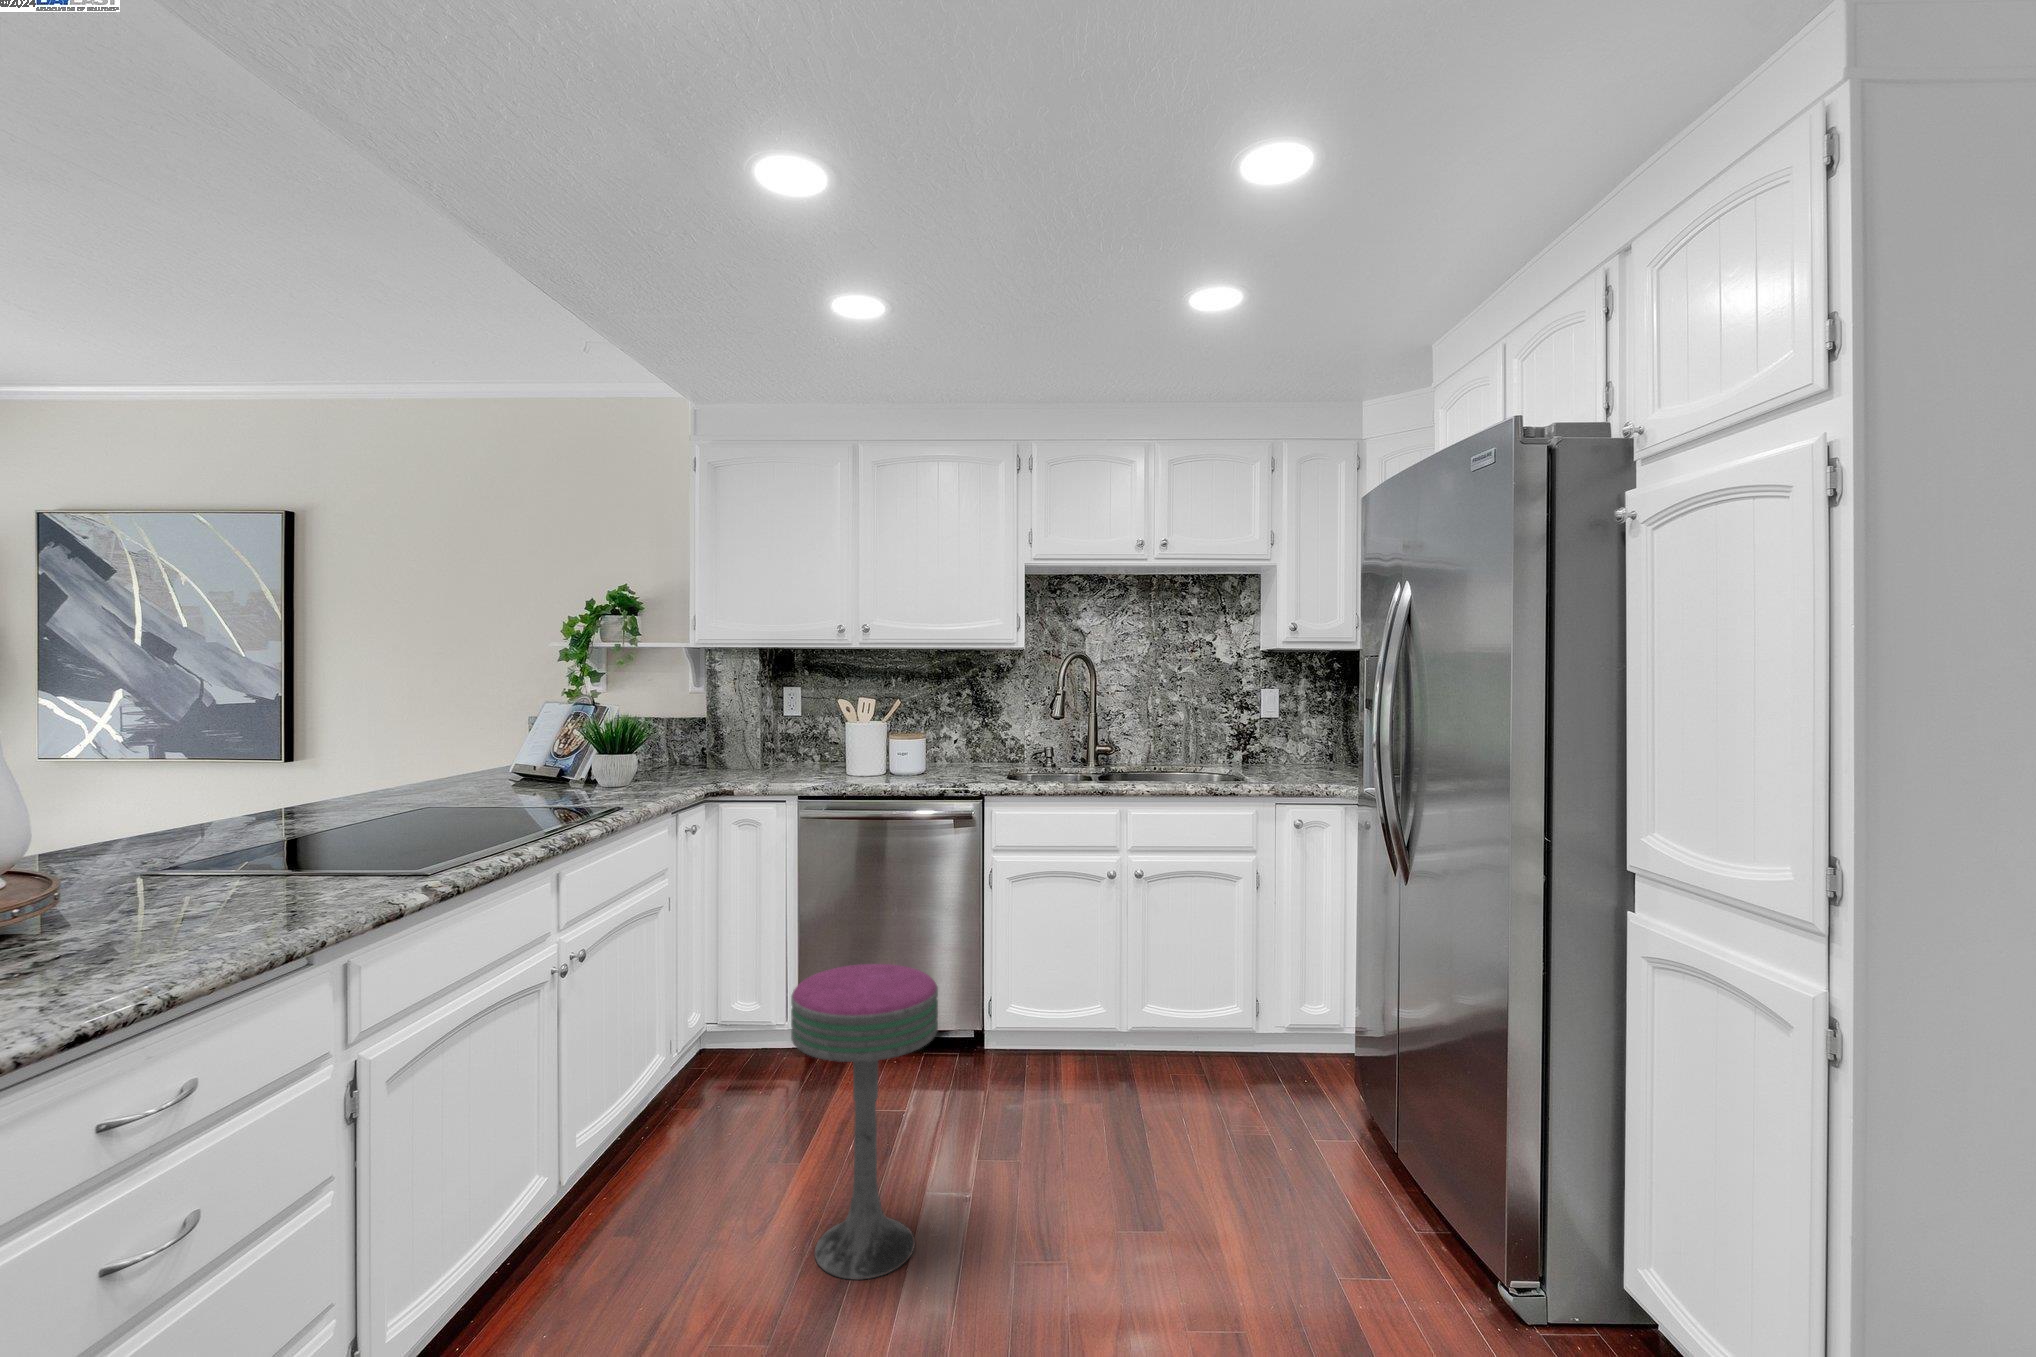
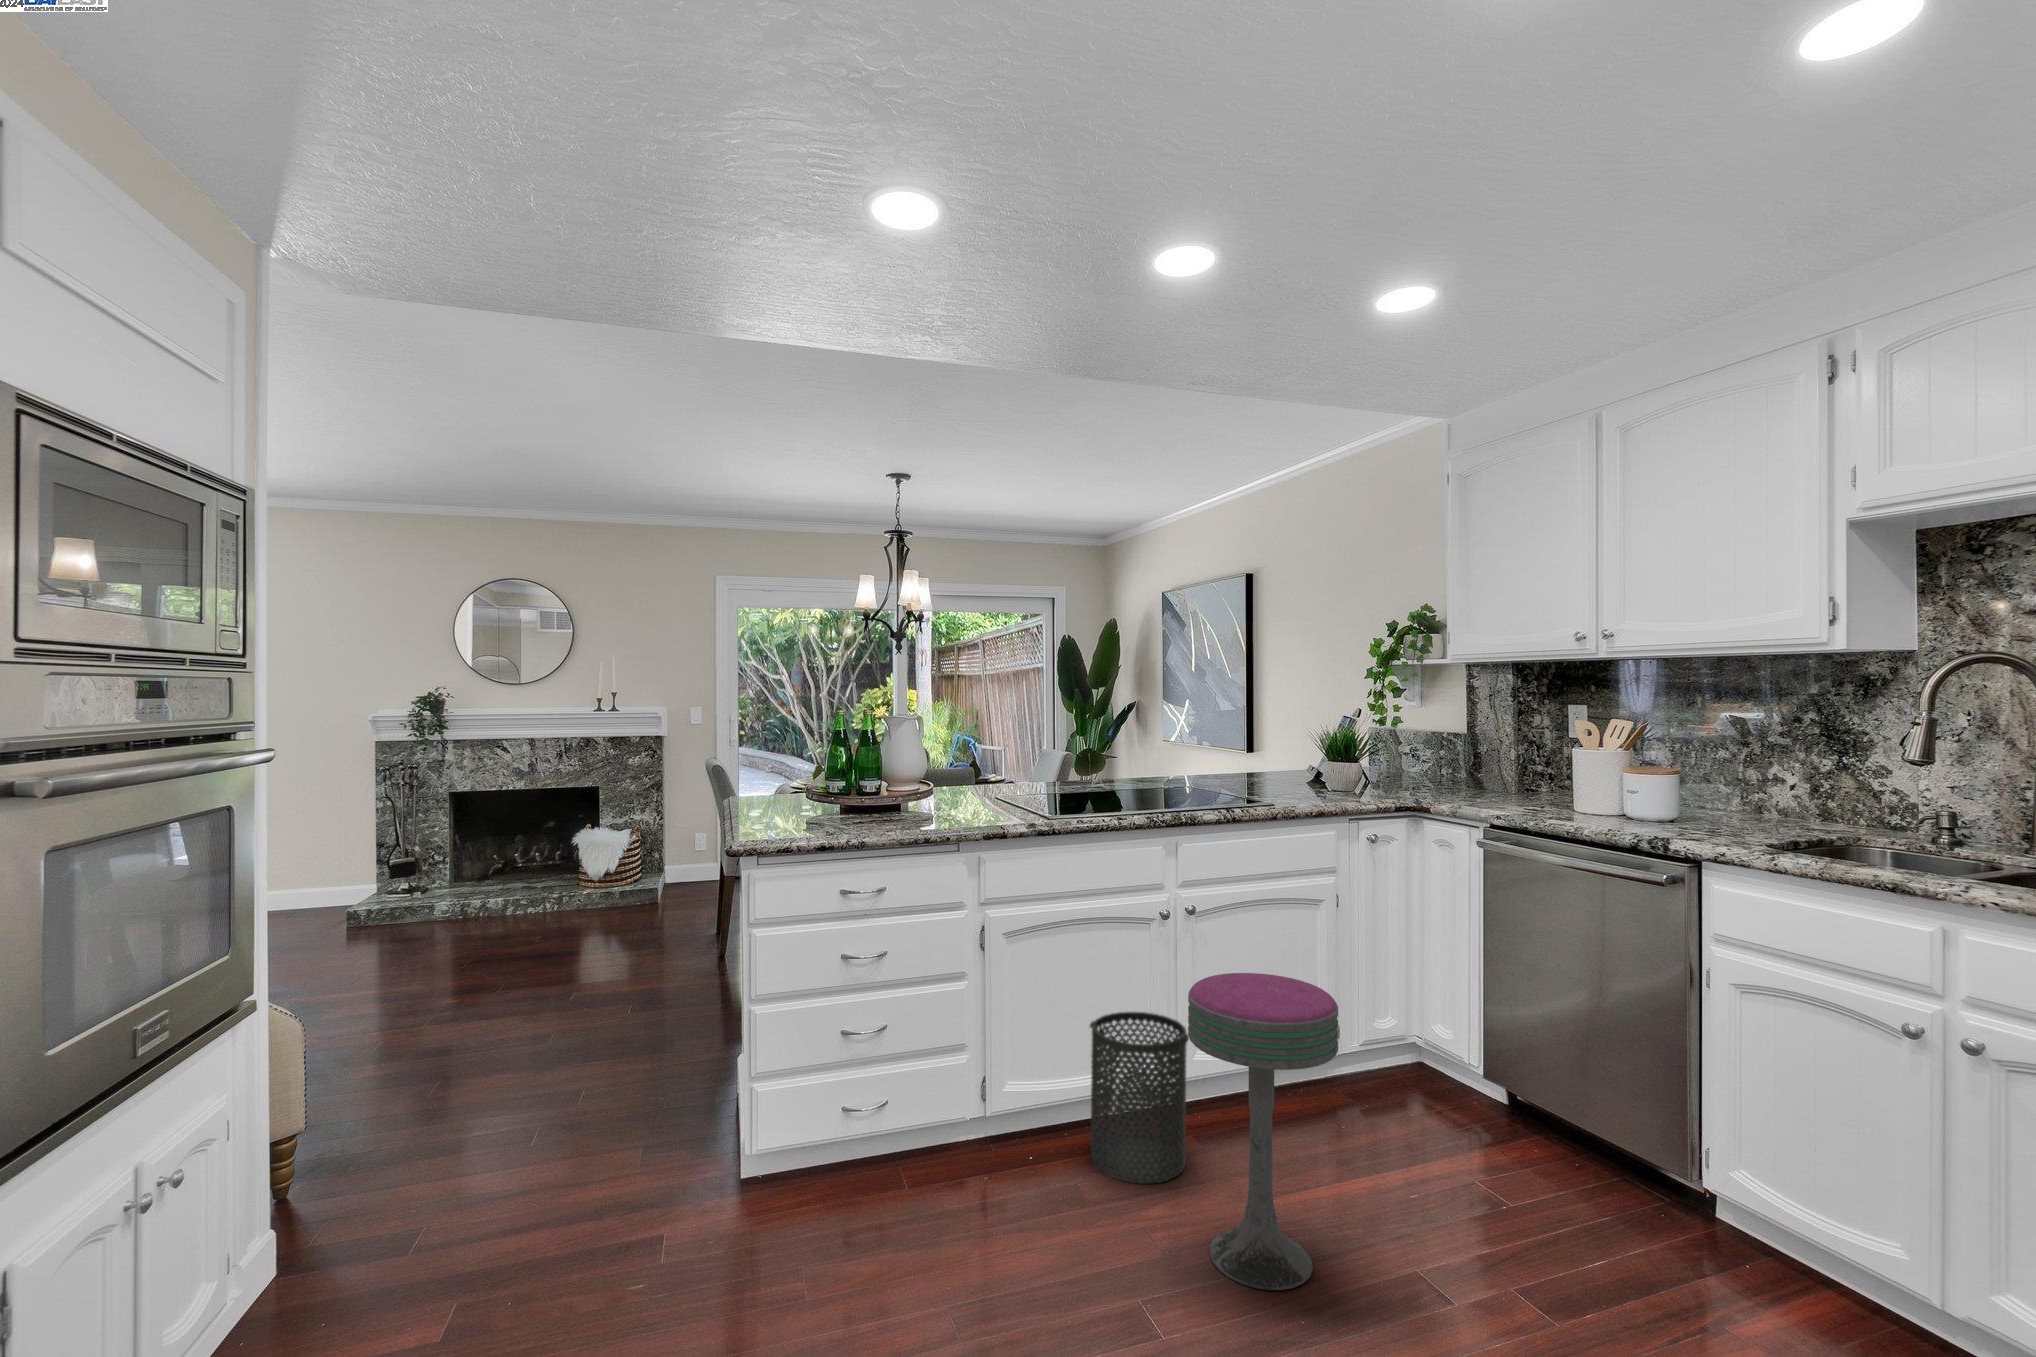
trash can: none [575,1074,703,1300] -> present [1090,1012,1189,1184]

